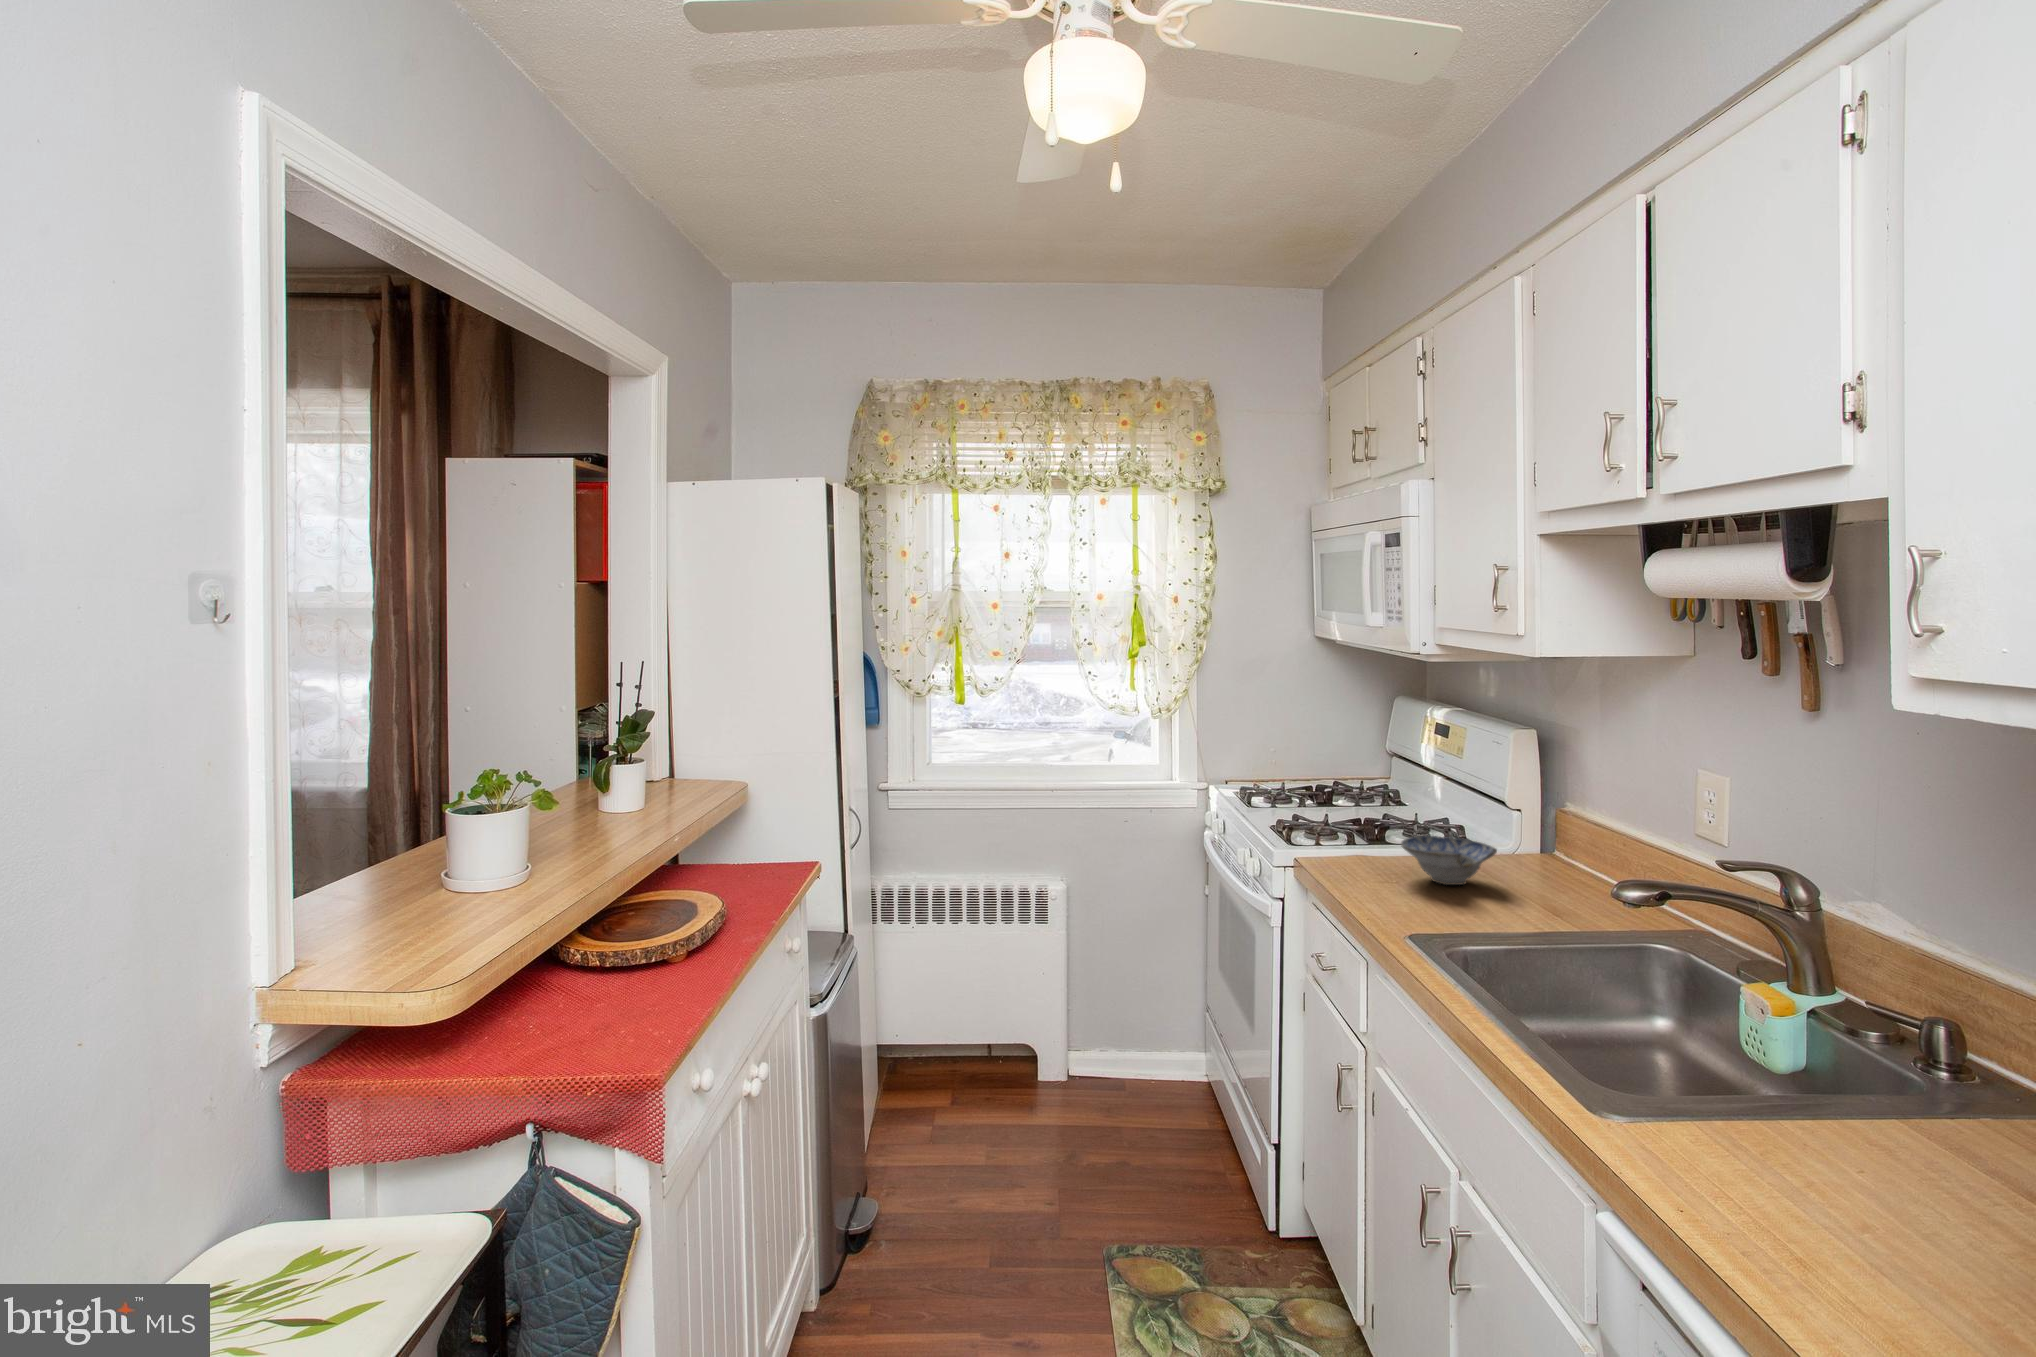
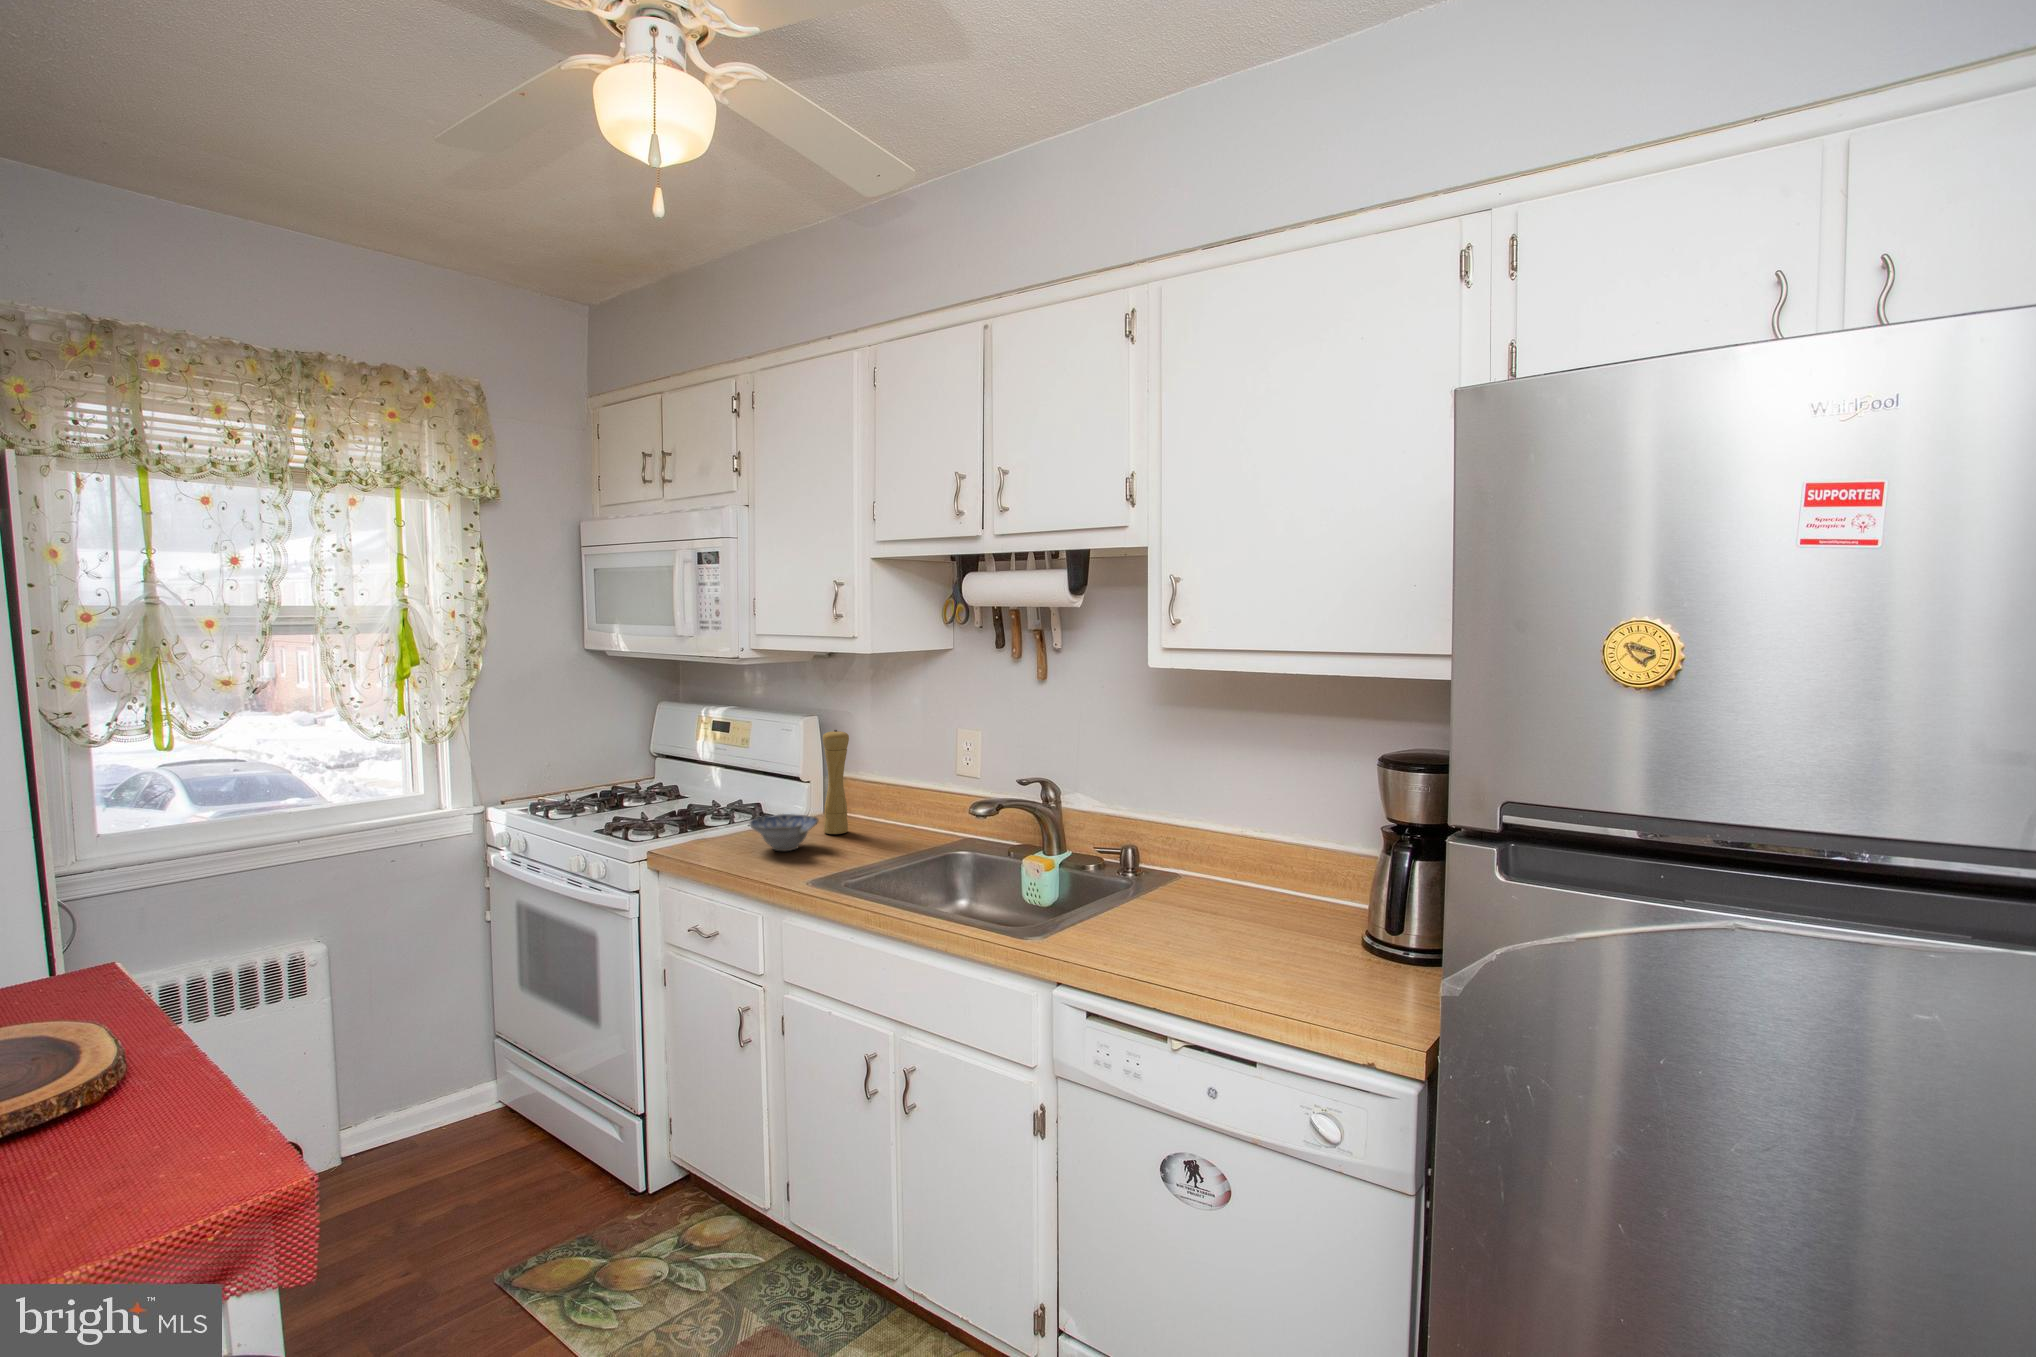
pepper mill: none [1523,737,1564,879] -> present [823,730,849,834]

